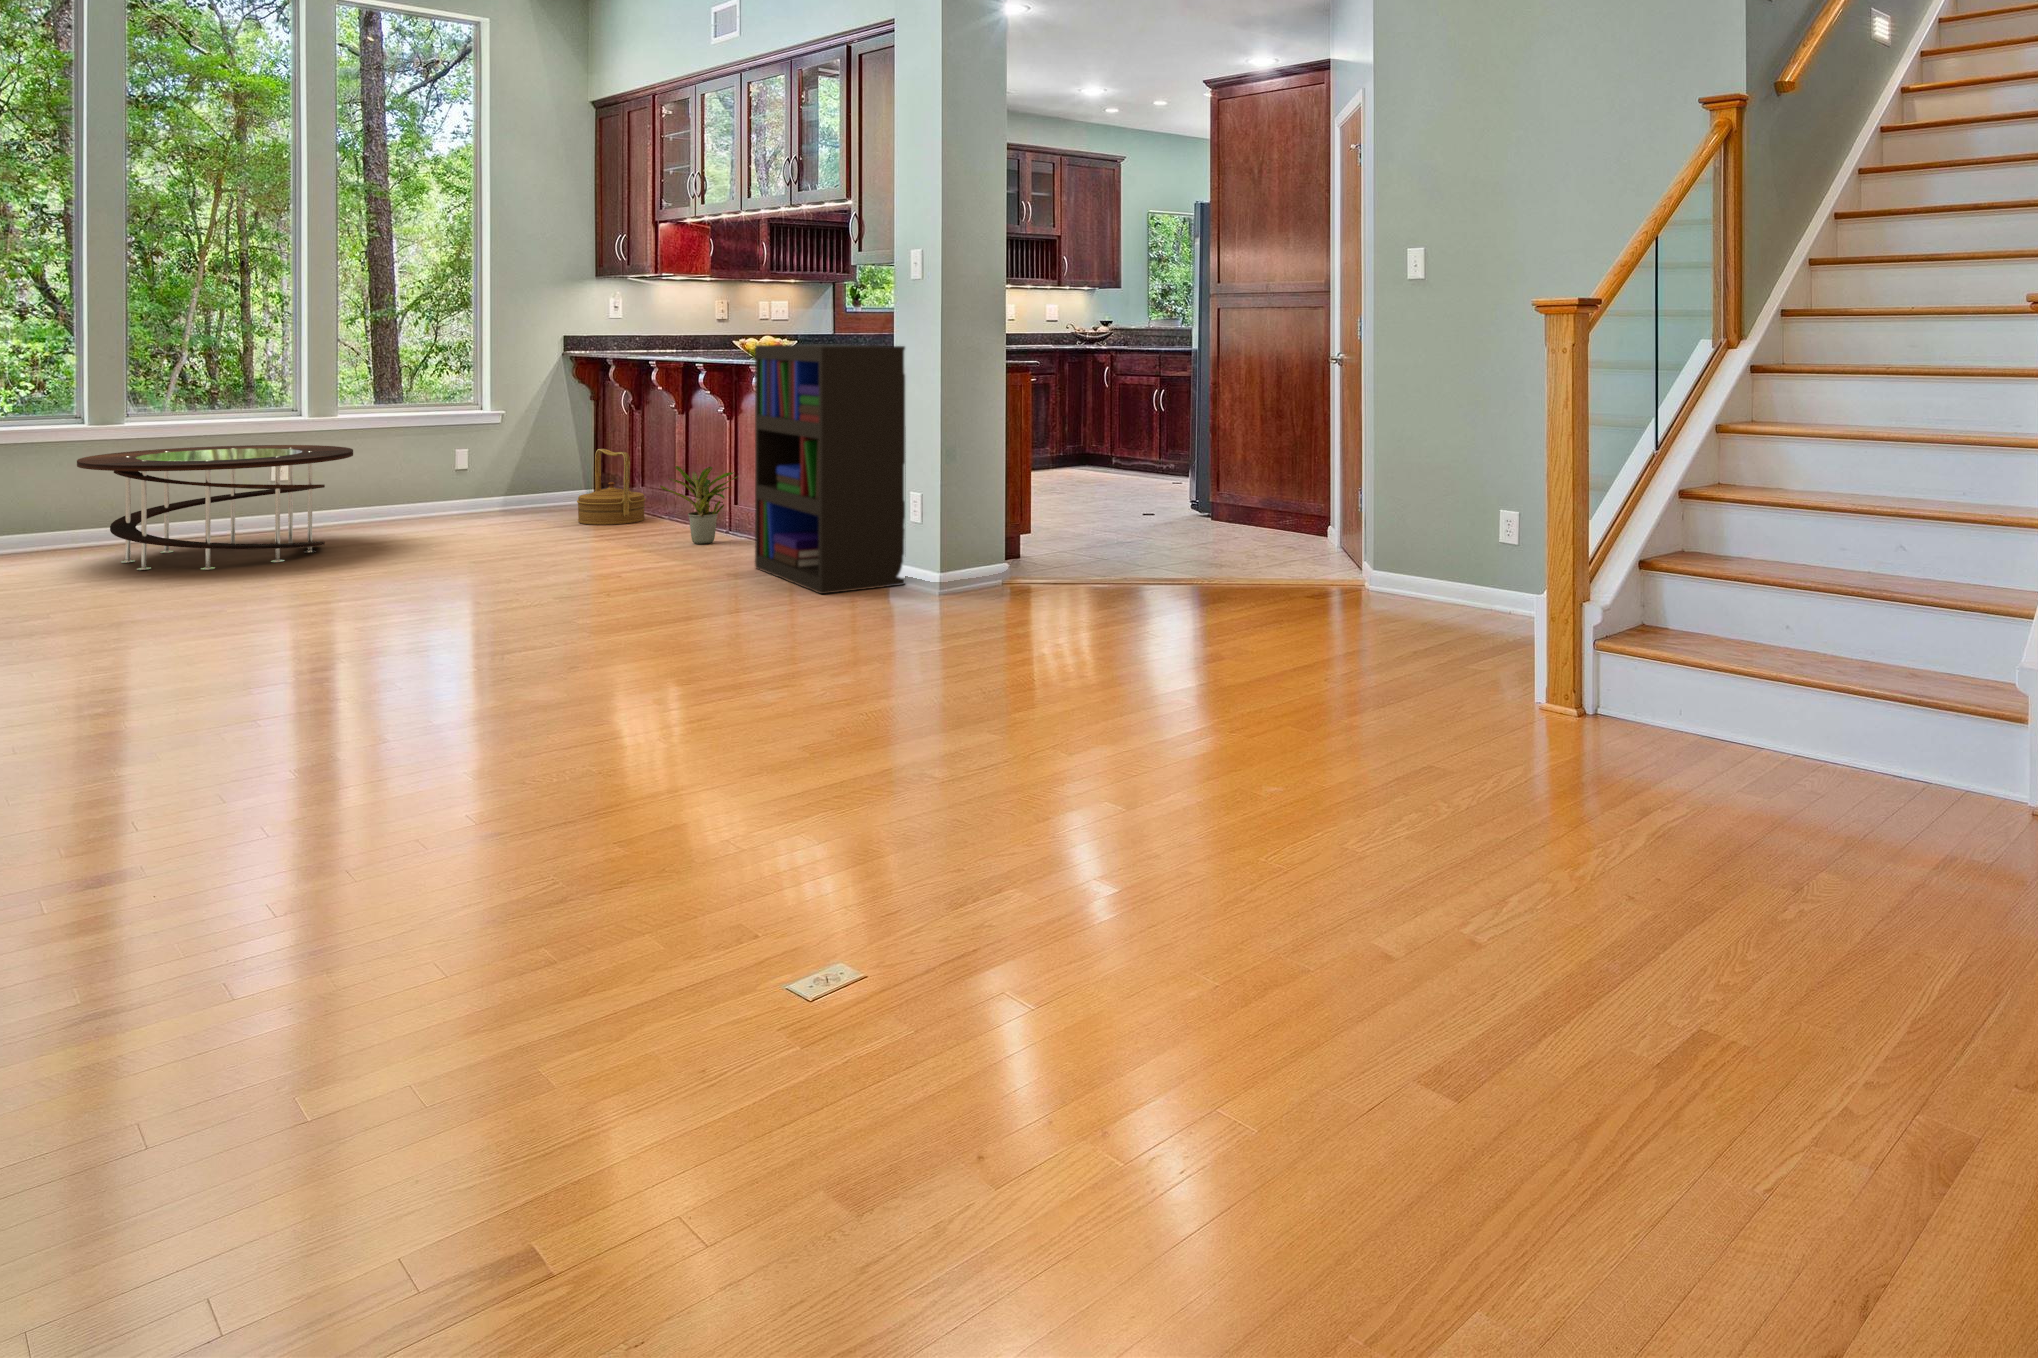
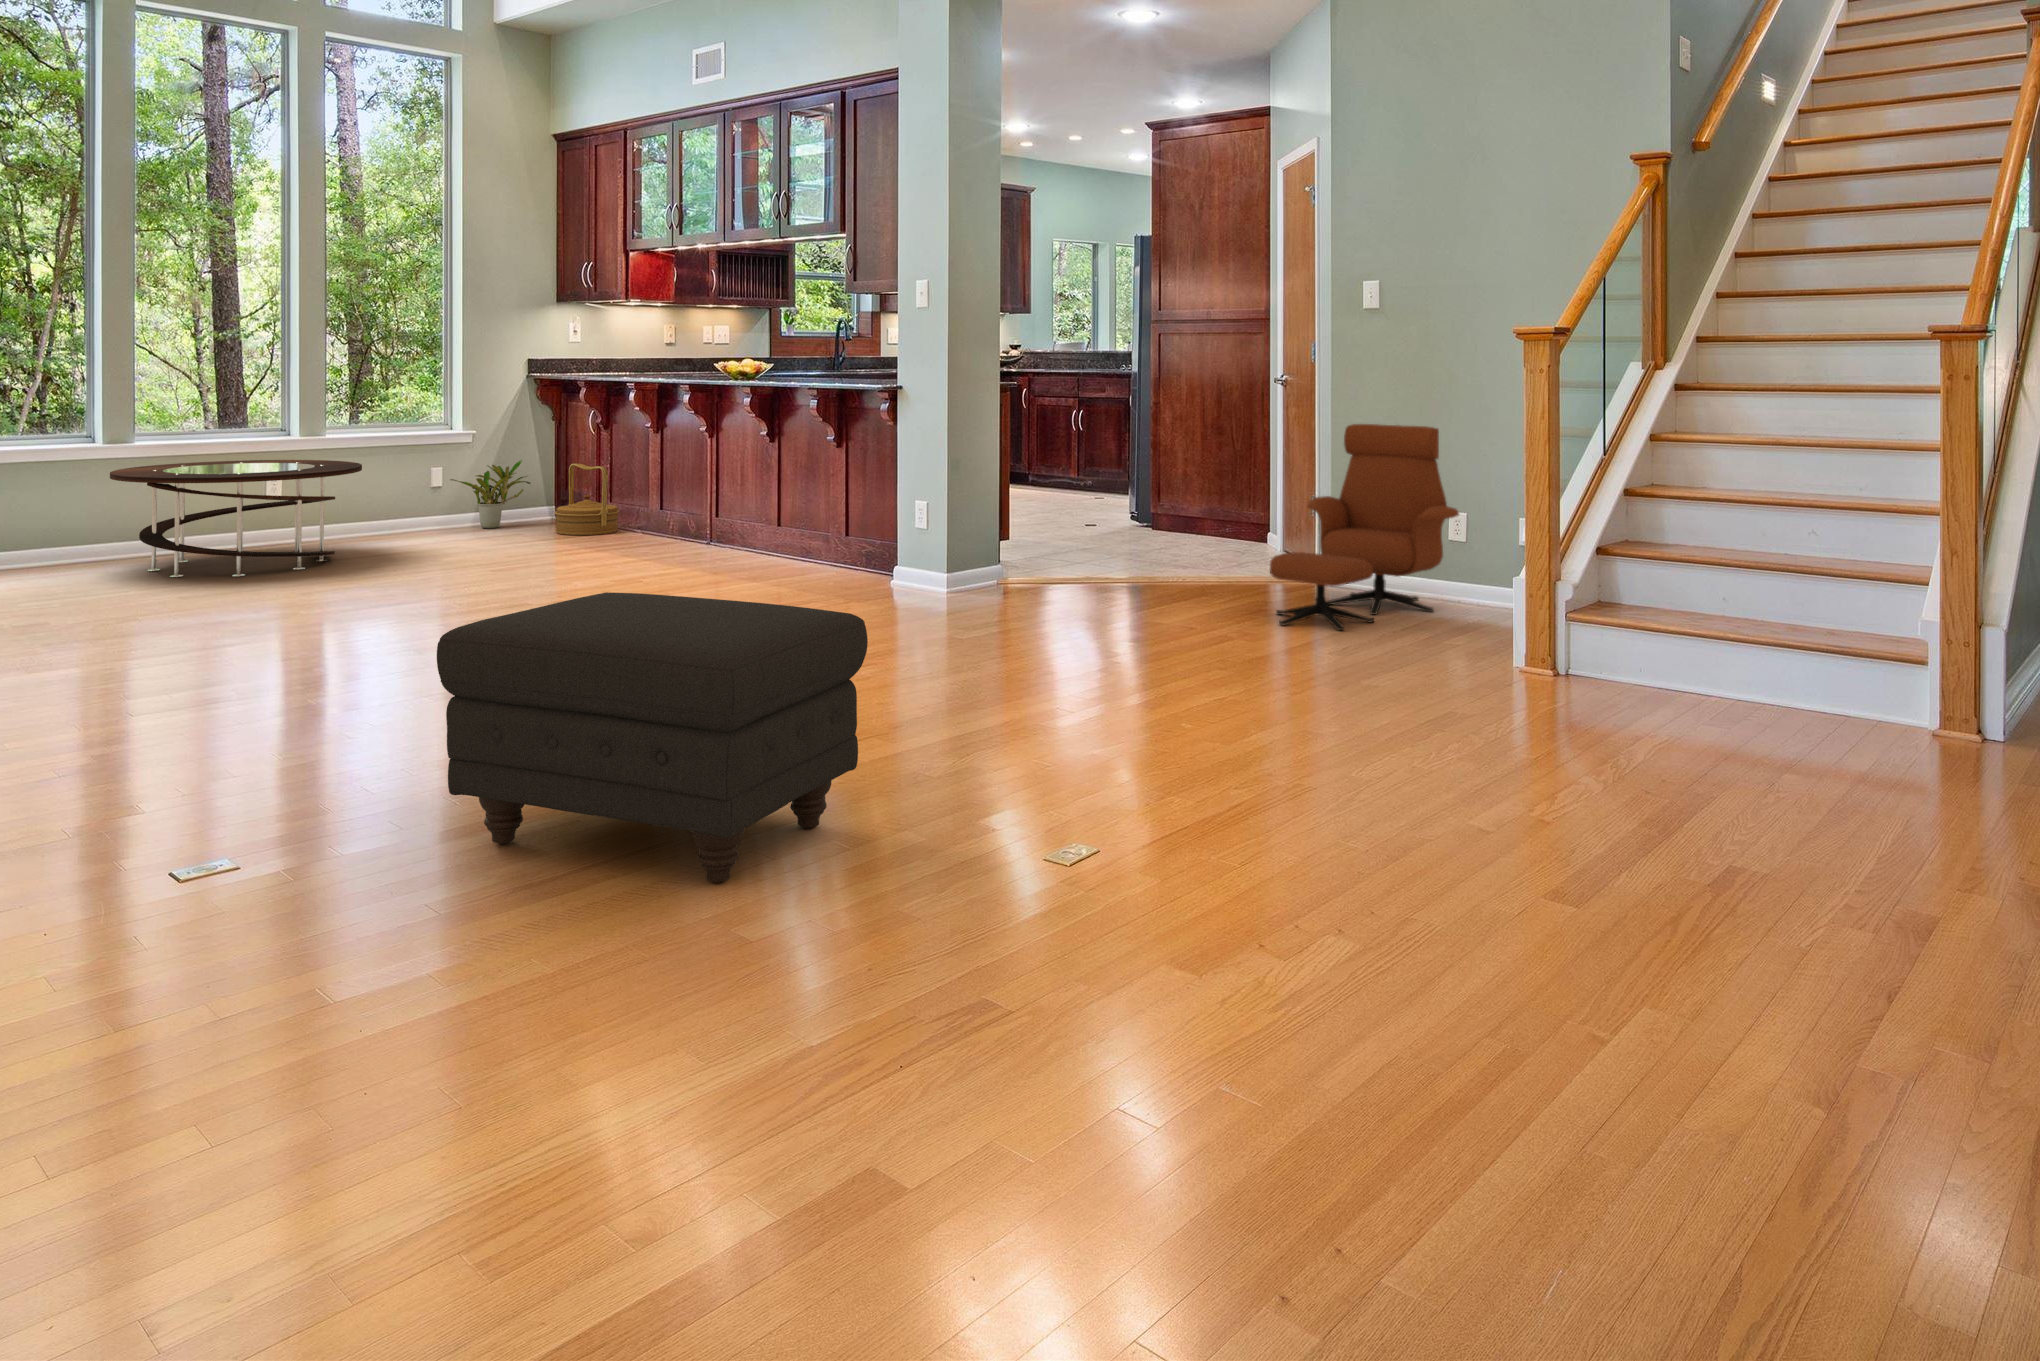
bookshelf: present [755,345,906,594] -> none [759,365,910,592]
lounge chair: none [1281,412,1504,649] -> present [1270,424,1459,630]
potted plant: present [660,466,738,544] -> present [450,460,530,529]
ottoman: none [76,619,630,1003] -> present [437,592,868,883]

